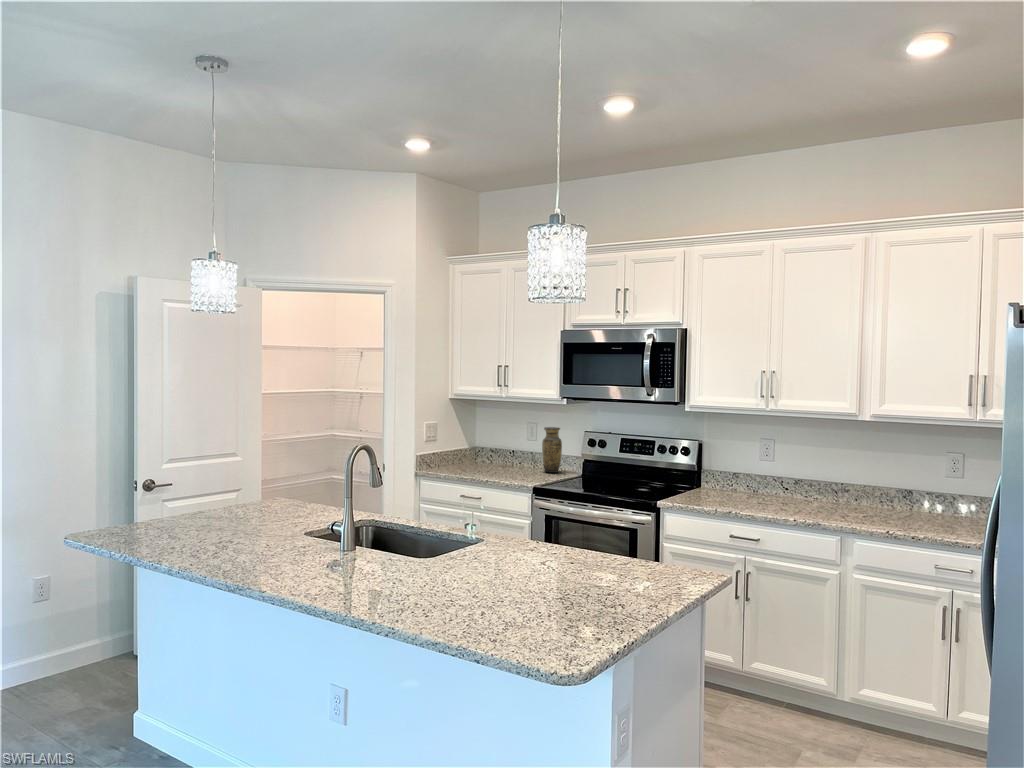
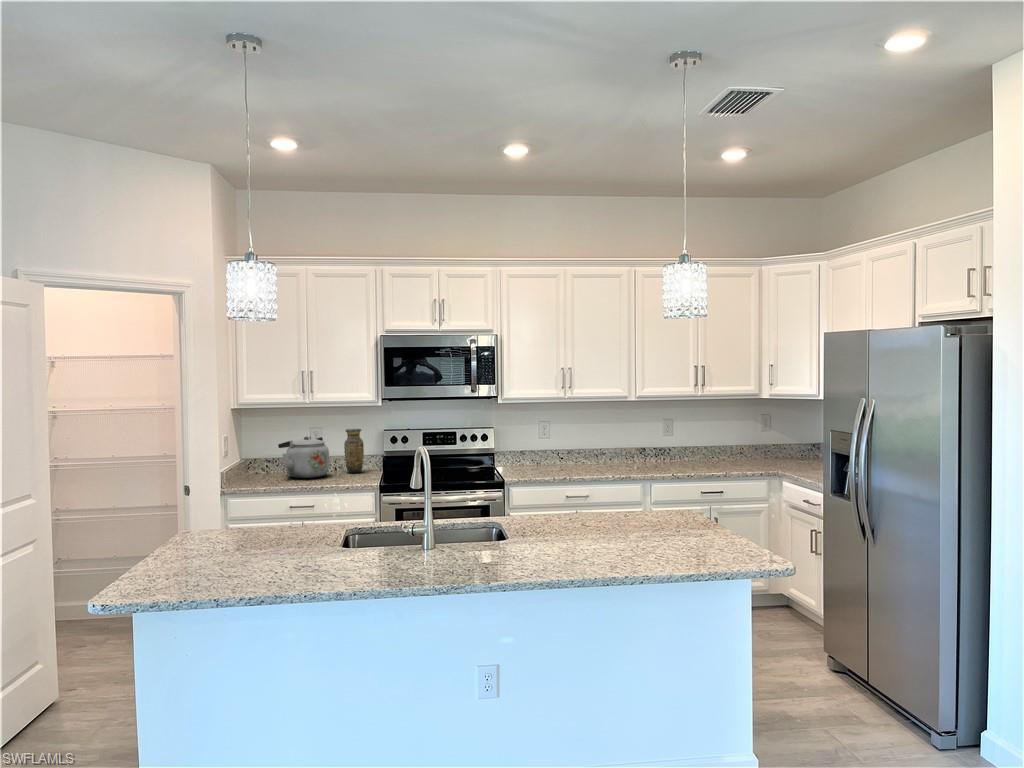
kettle: none [474,430,523,471] -> present [278,436,329,478]

